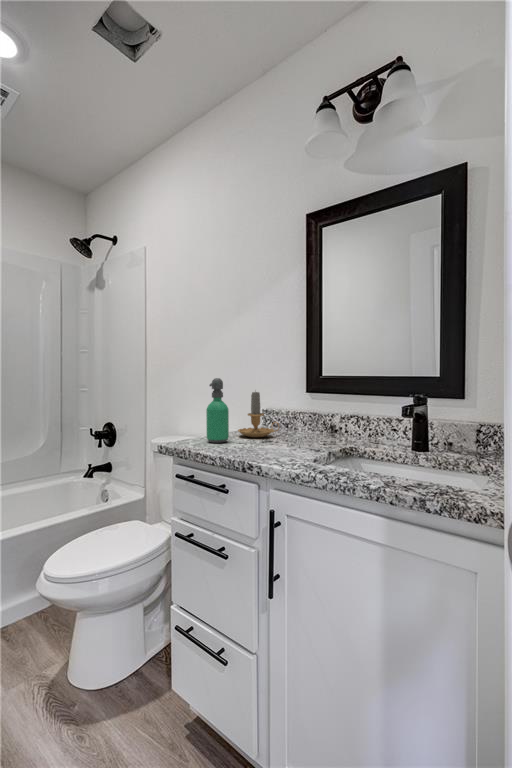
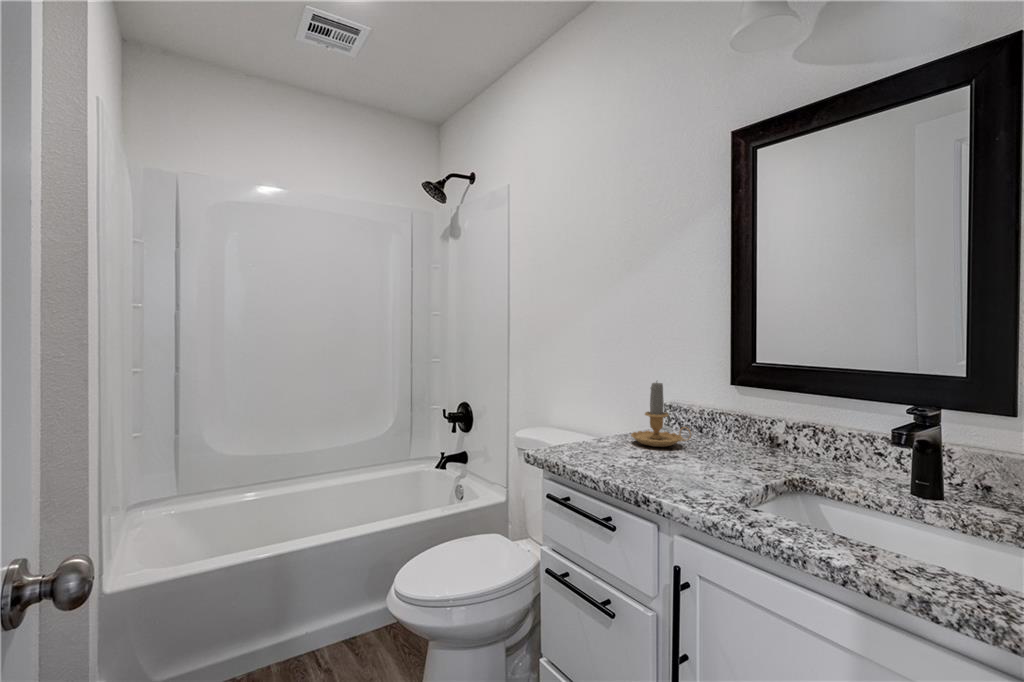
soap dispenser: present [206,378,229,443] -> none [588,366,618,454]

